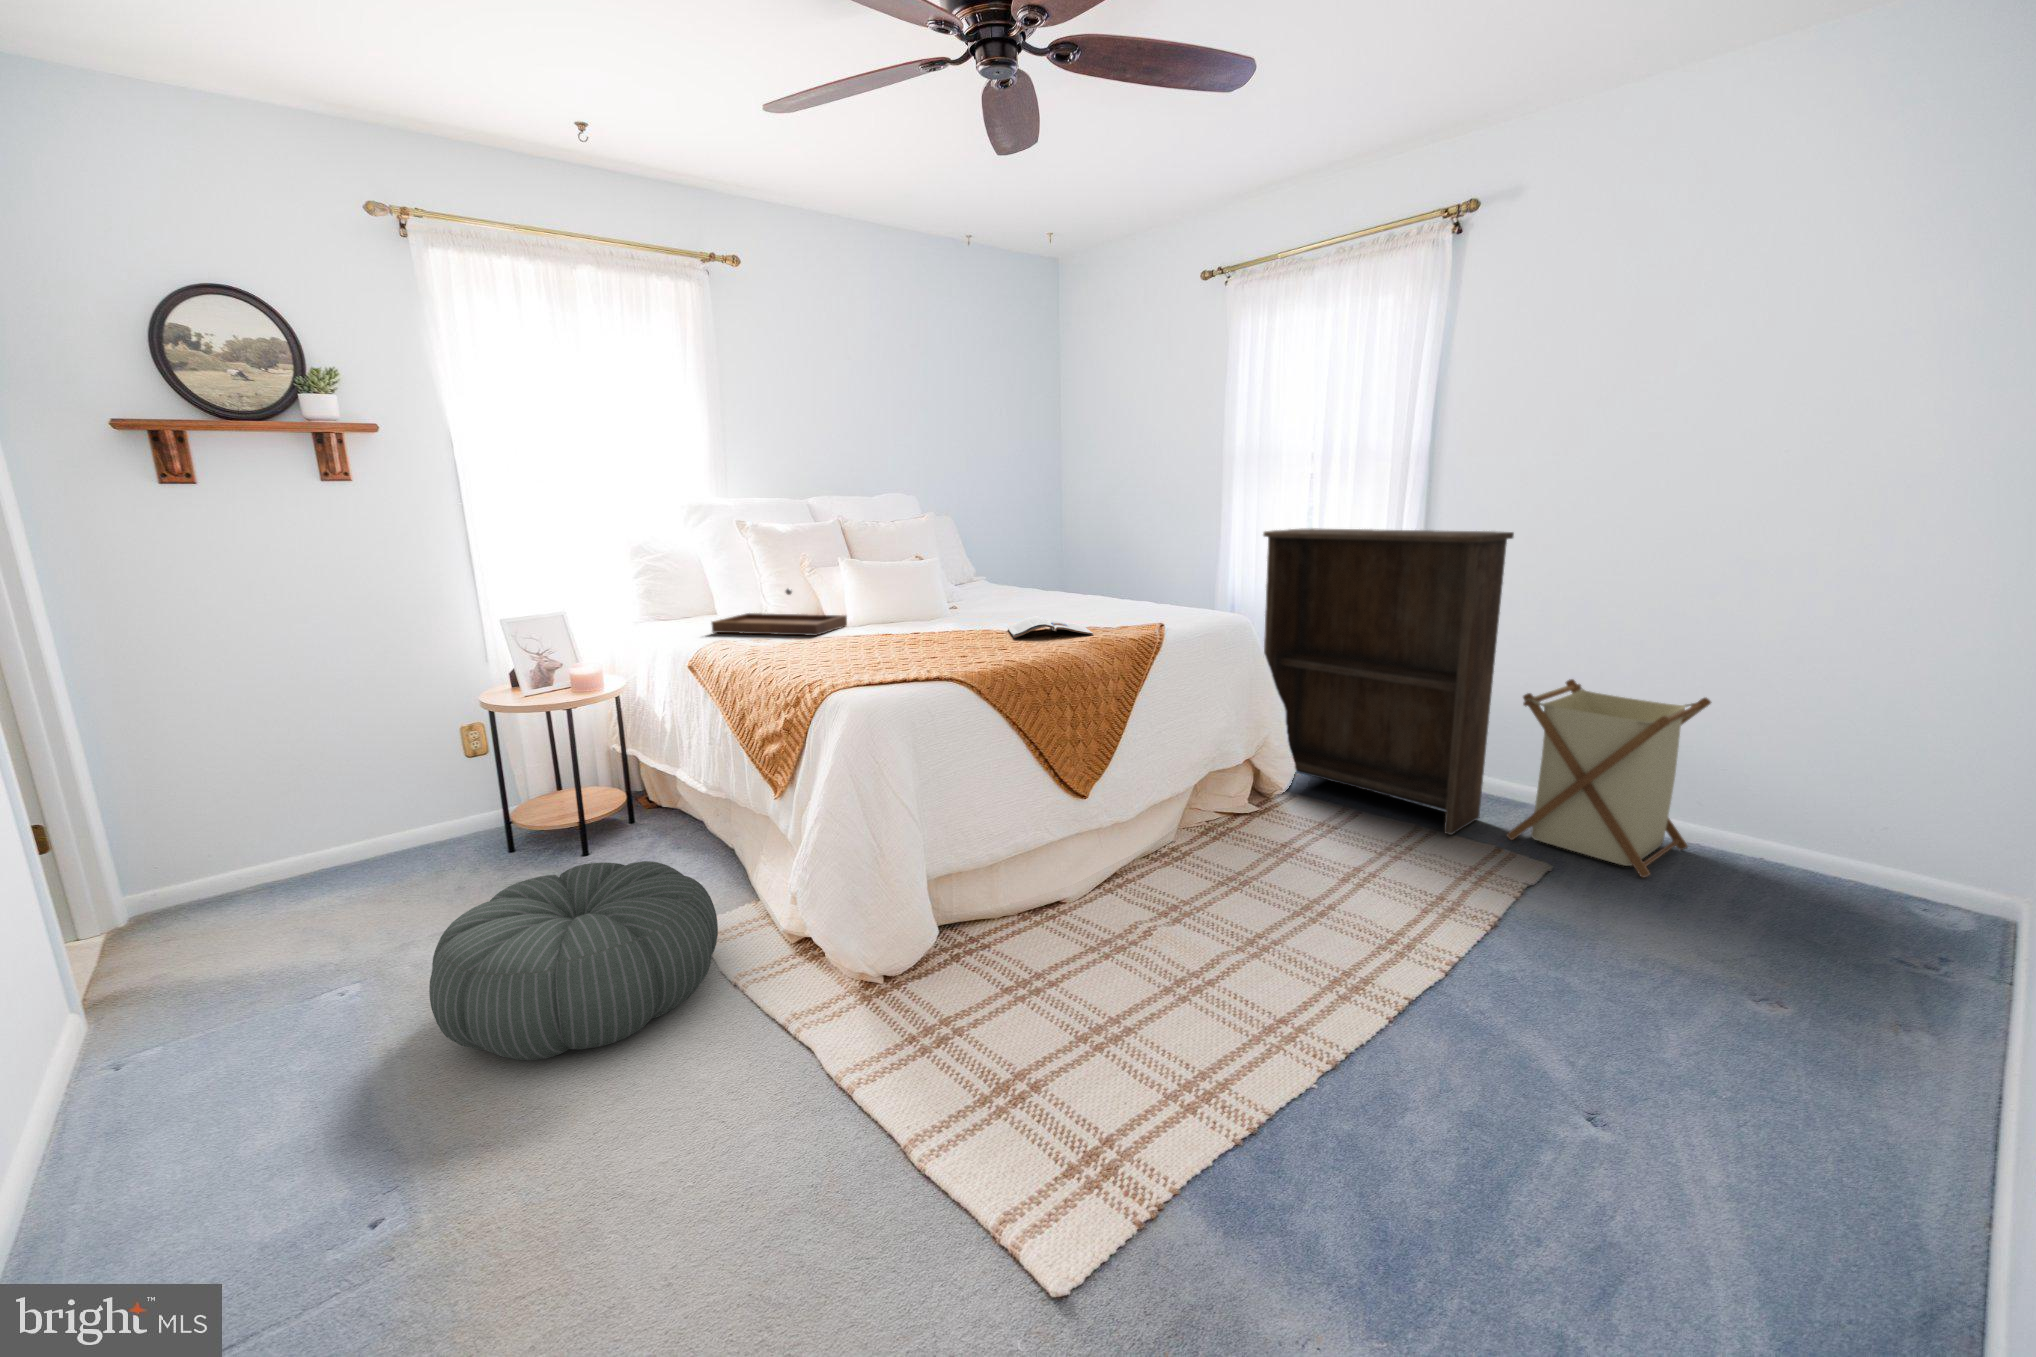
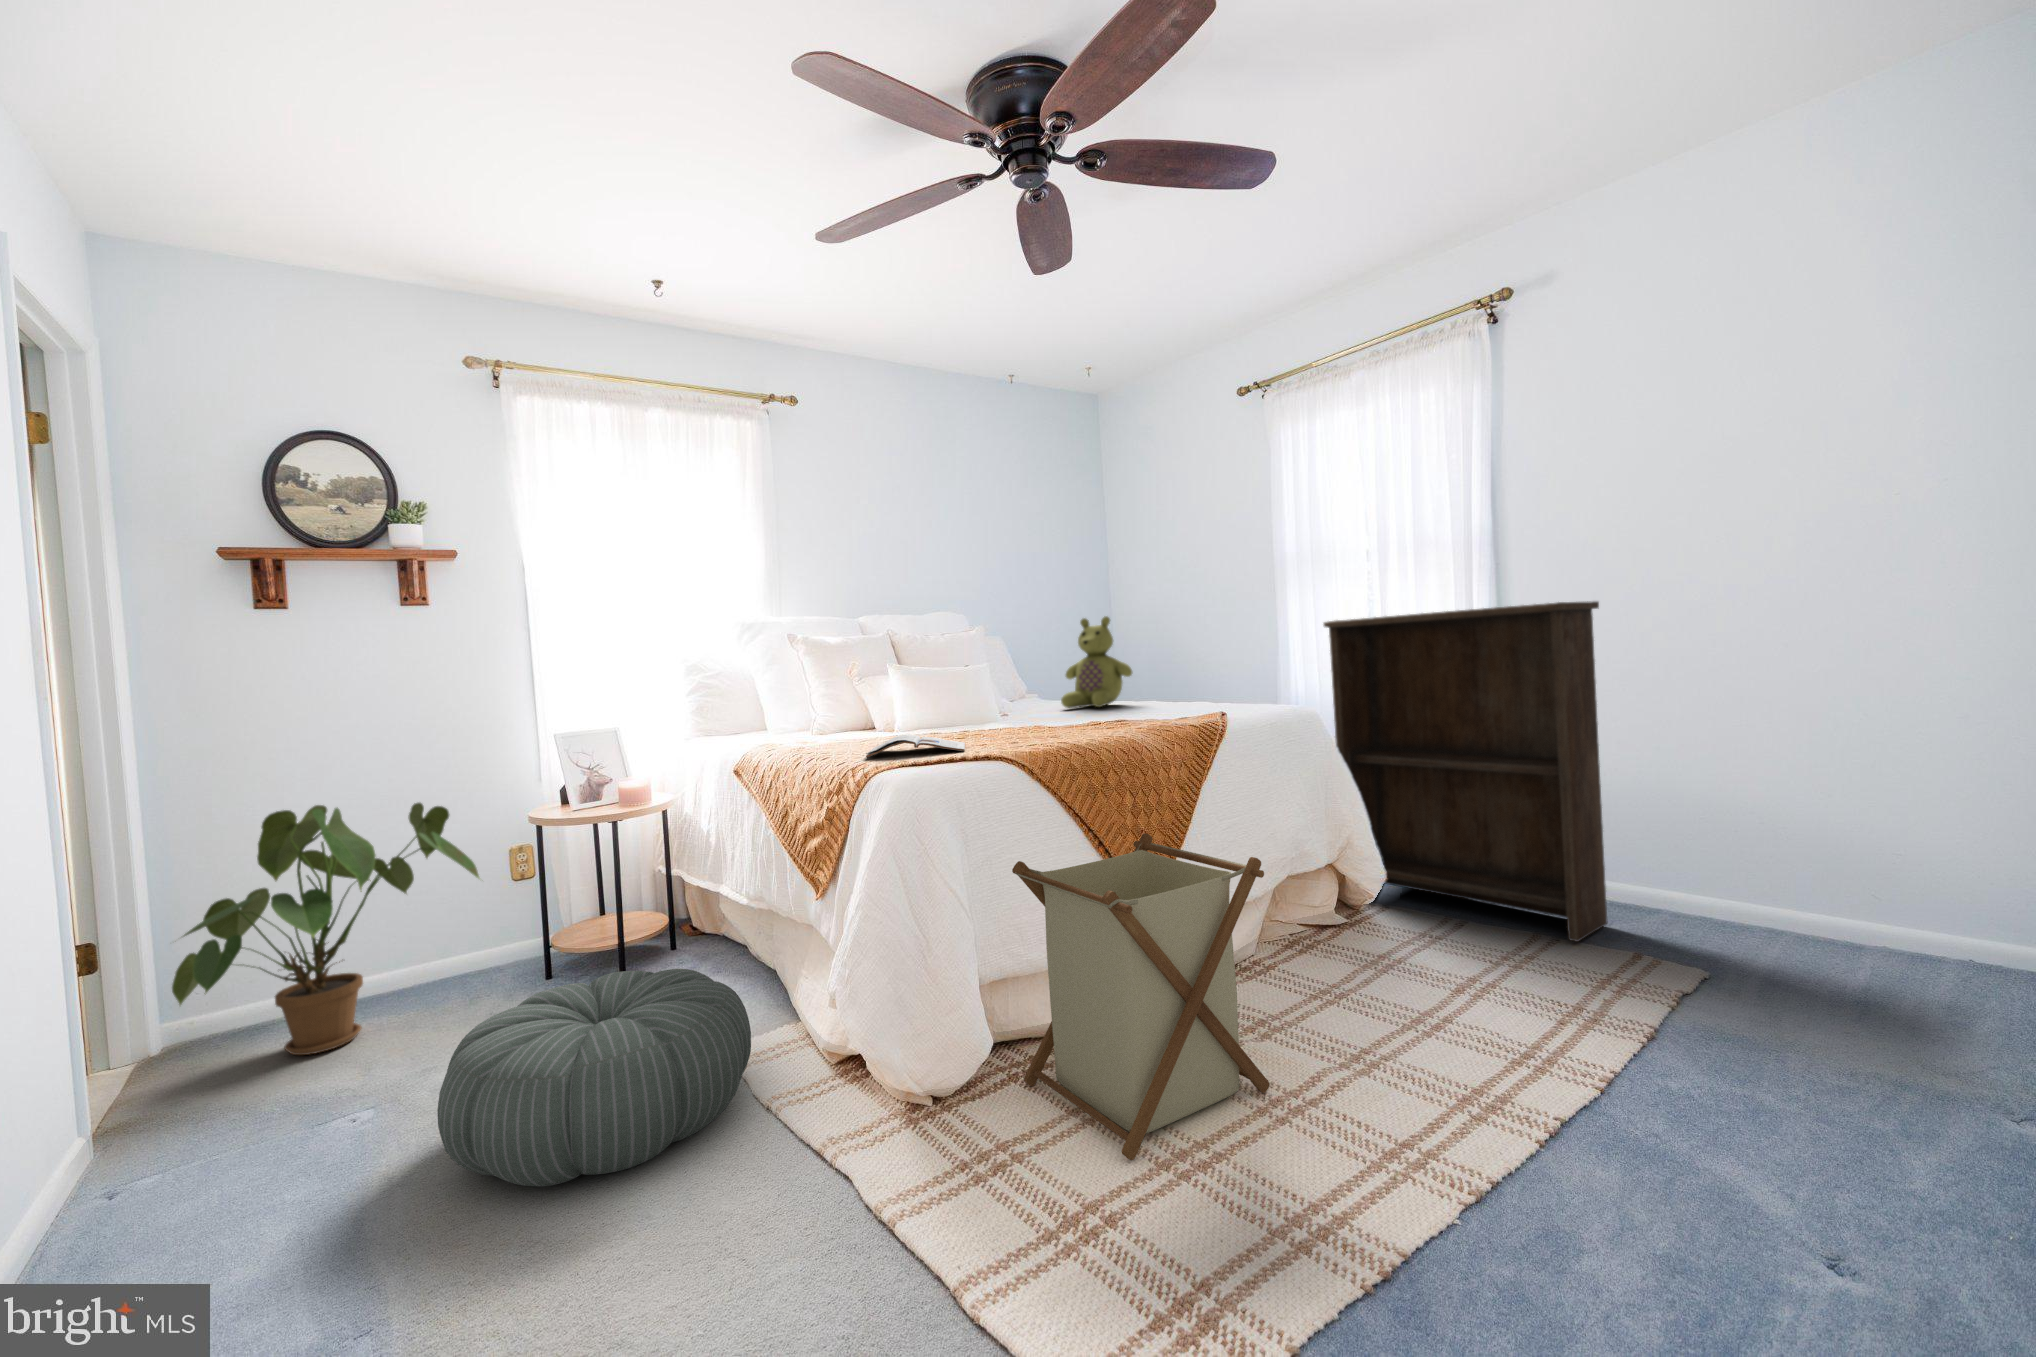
stuffed bear: none [1009,513,1080,604] -> present [1061,616,1132,708]
tray: present [712,589,847,636] -> none [759,695,895,741]
magazine: present [1007,617,1093,638] -> present [866,734,965,758]
laundry basket: present [1507,679,1711,877] -> present [1012,833,1270,1160]
house plant: none [125,686,441,930] -> present [172,803,479,1055]

